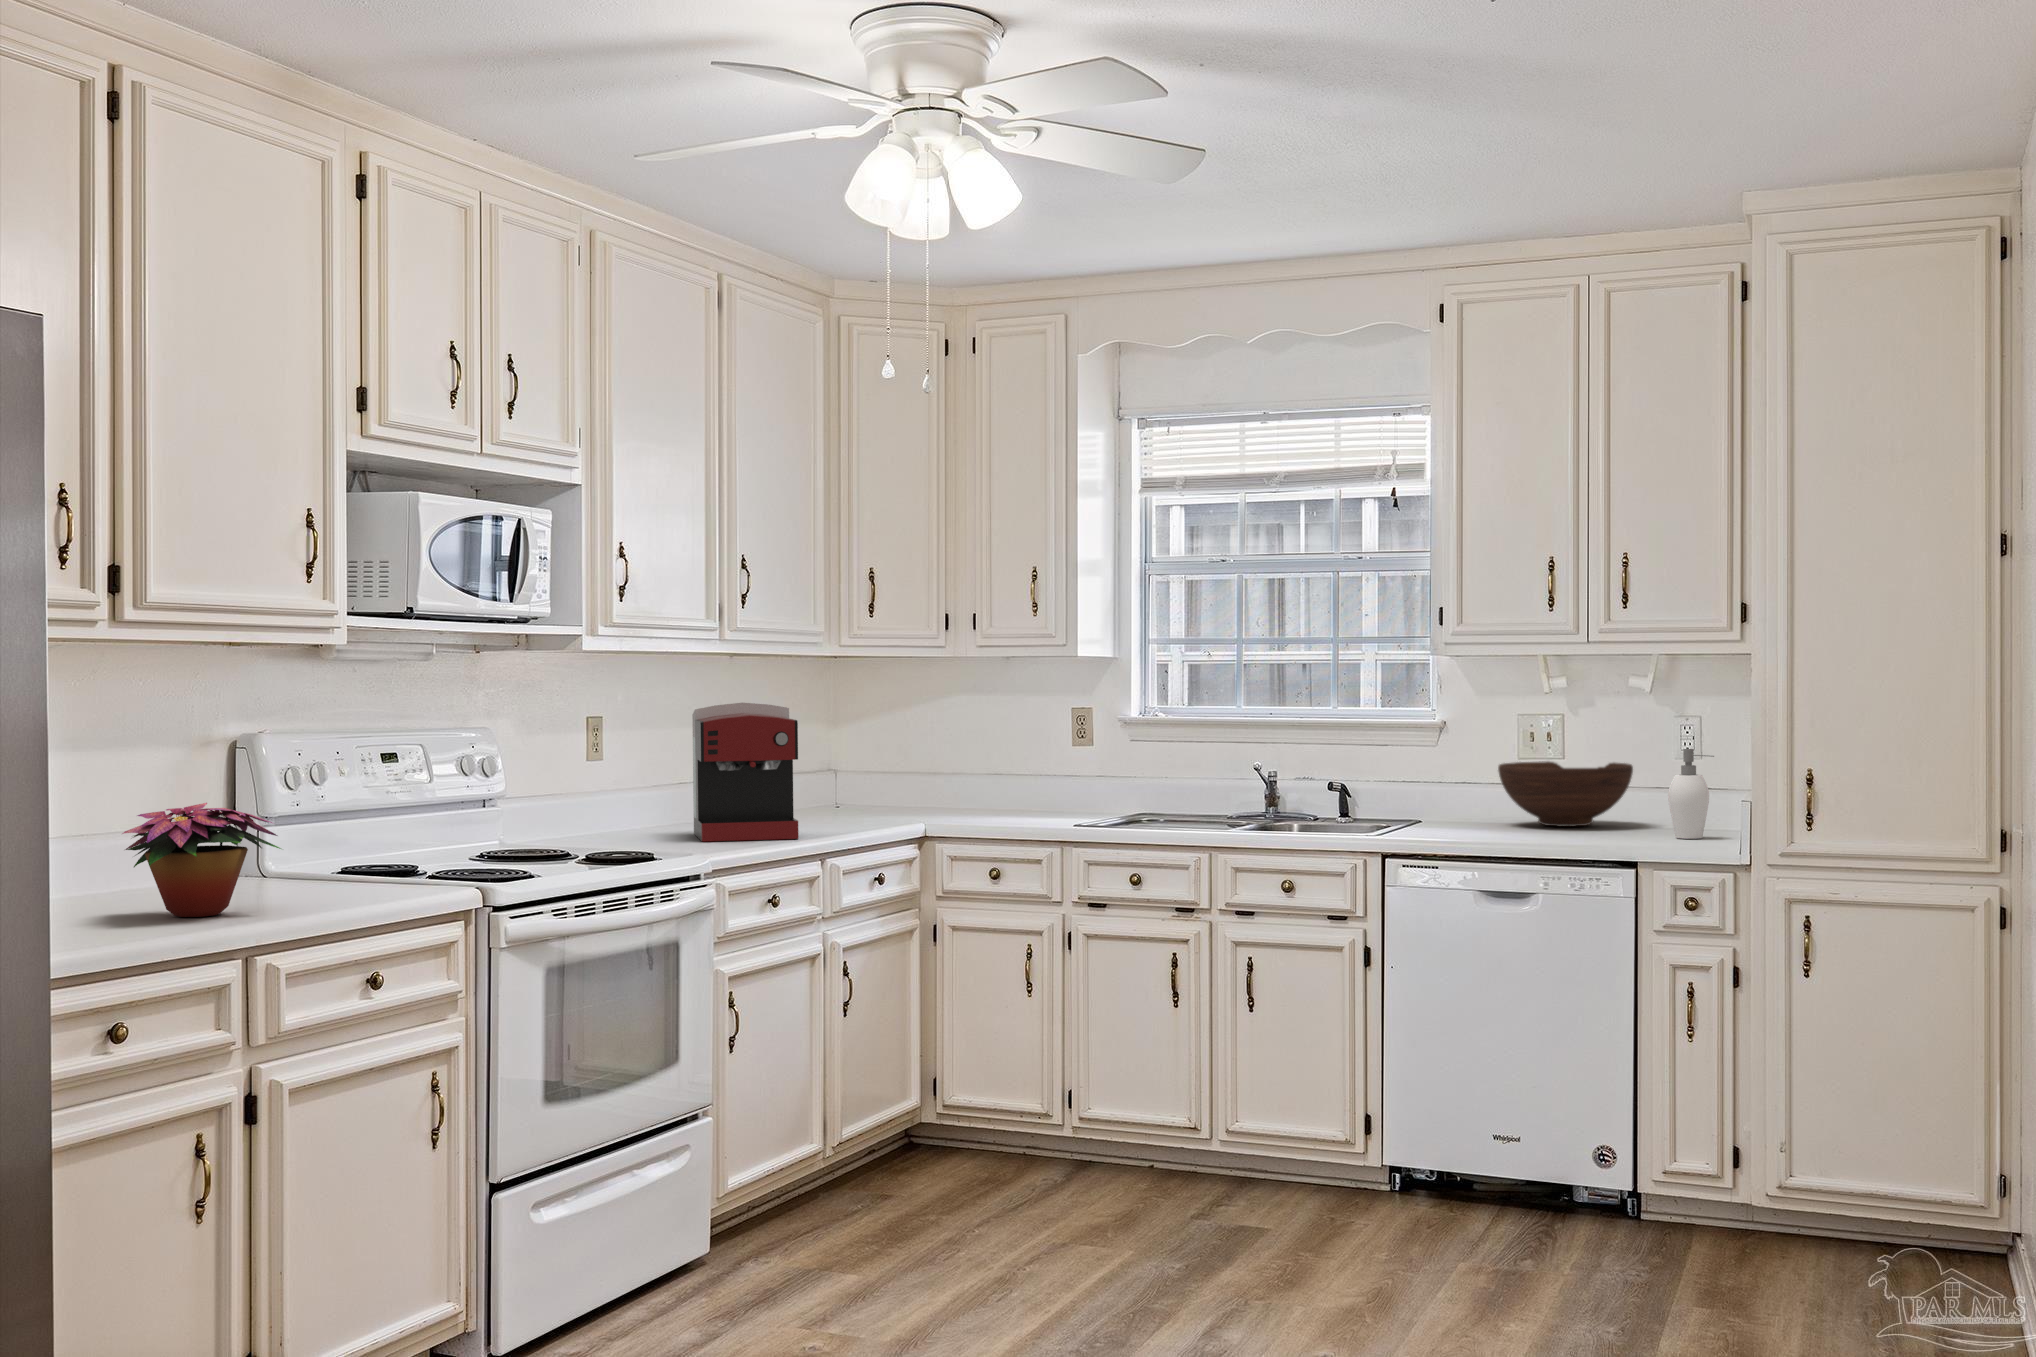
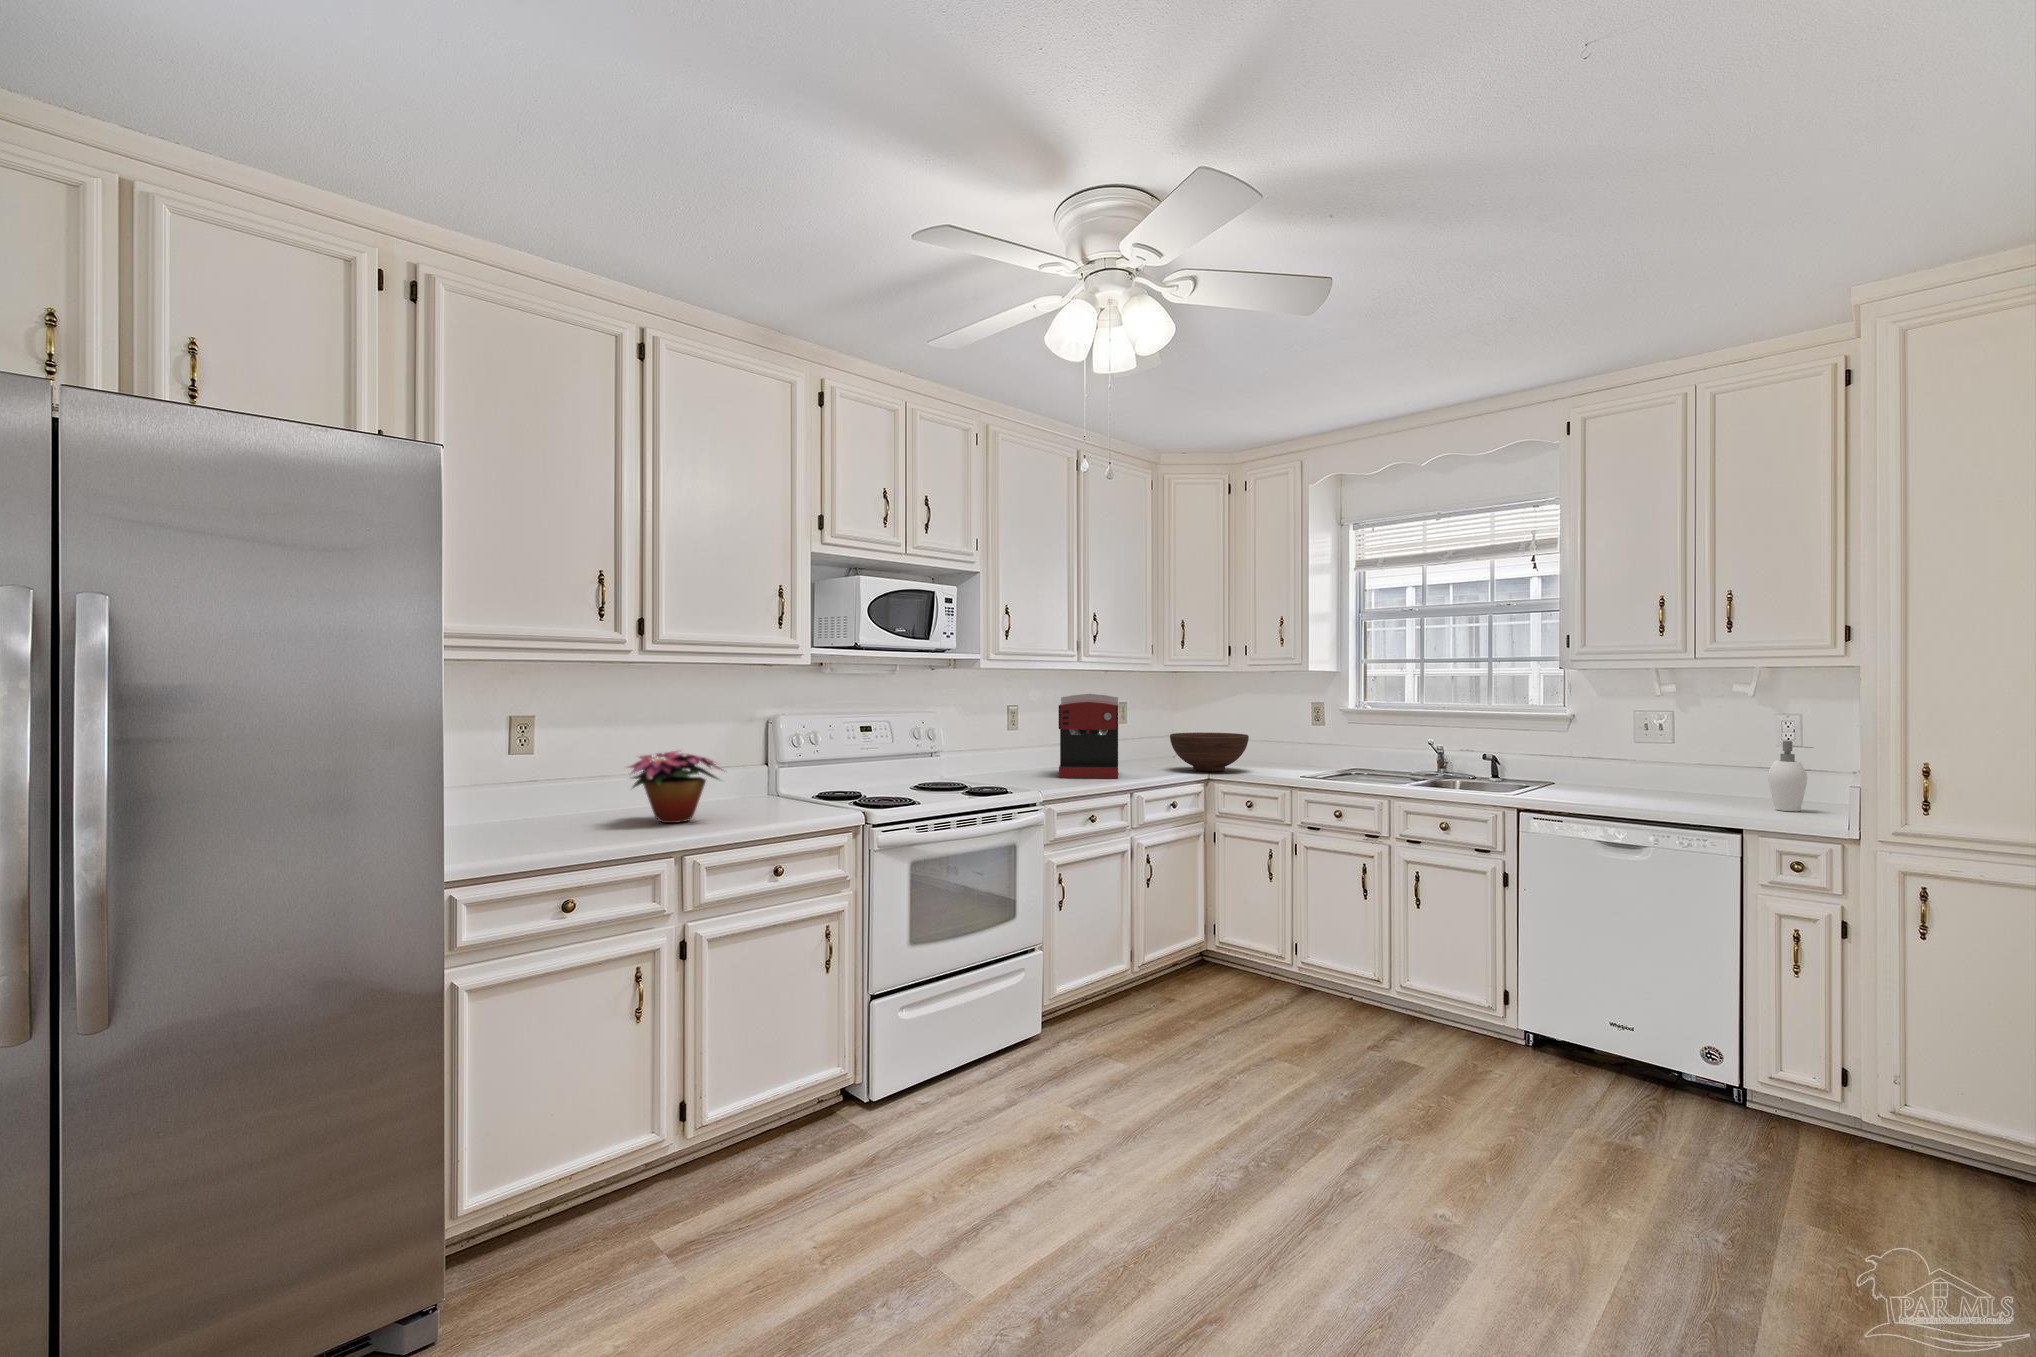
fruit bowl: present [1498,761,1633,827] -> present [1170,733,1249,771]

